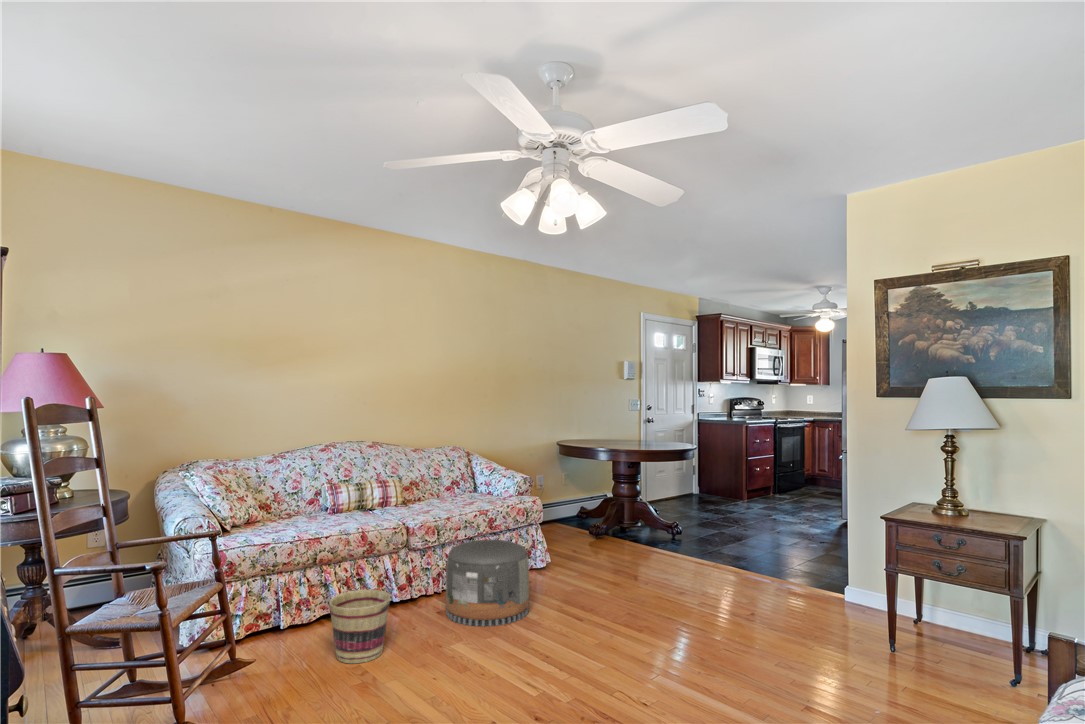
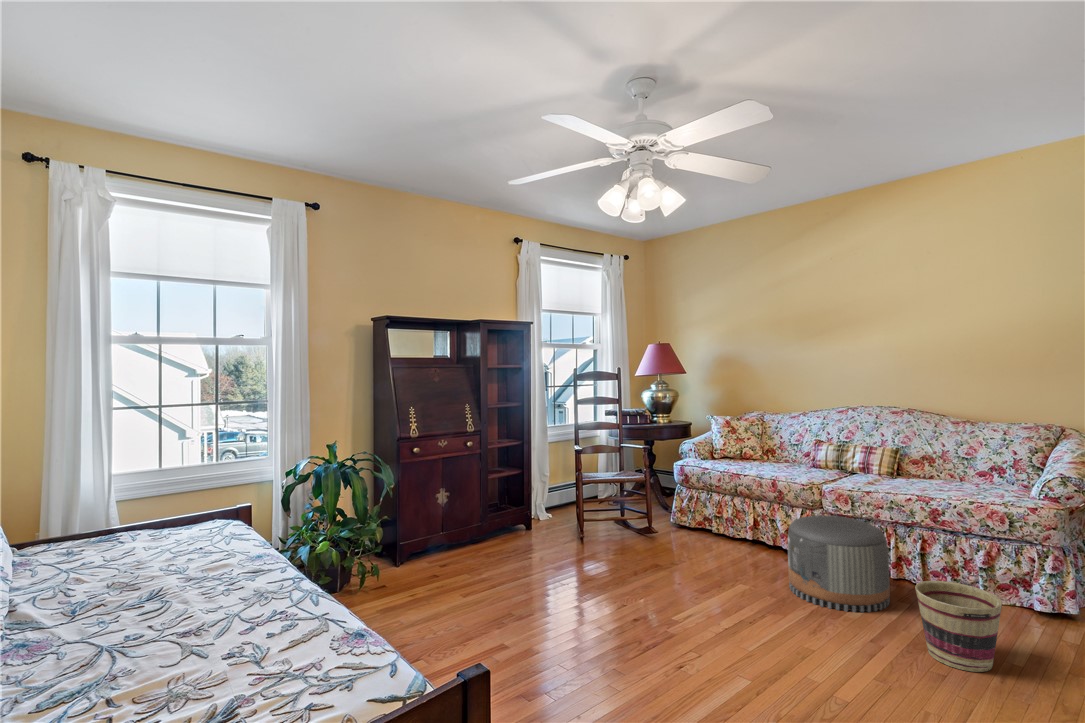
basket: present [329,590,390,663] -> present [915,581,1002,672]

